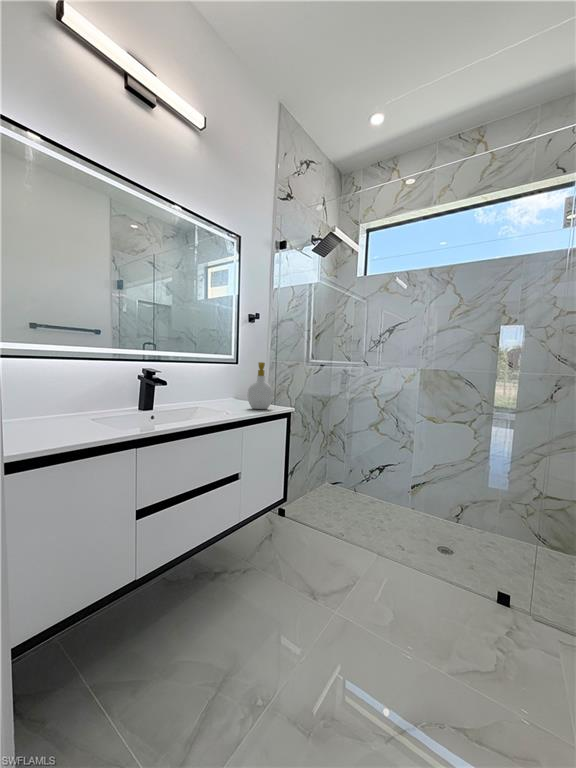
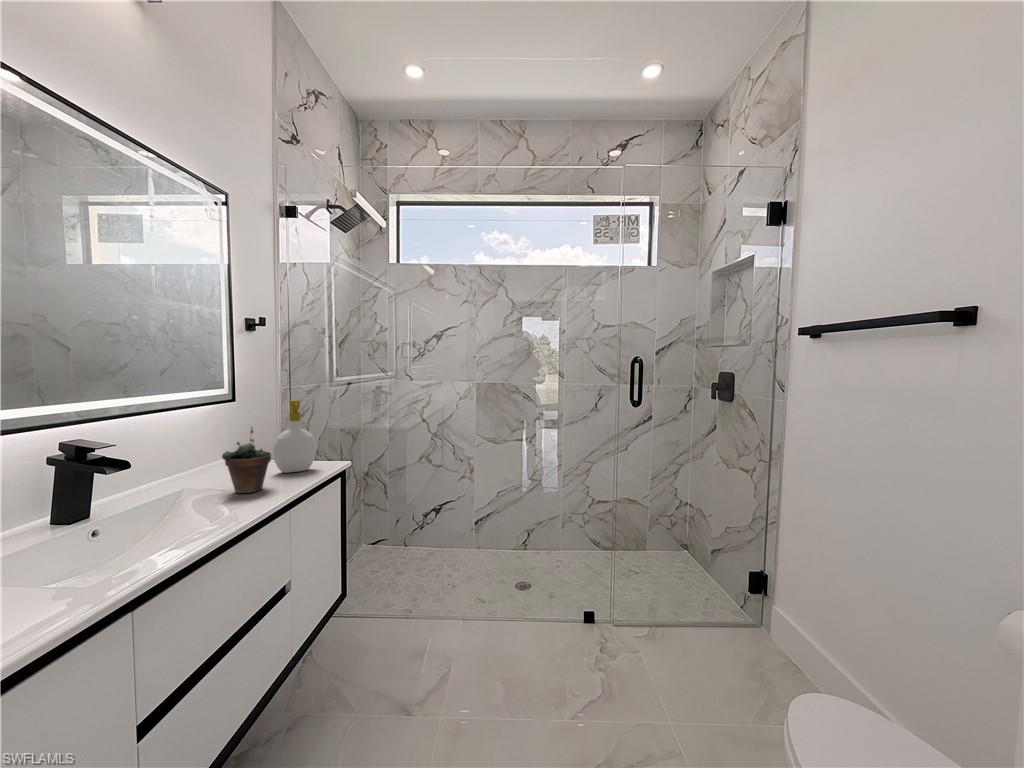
succulent plant: none [212,373,239,413] -> present [222,428,271,493]

